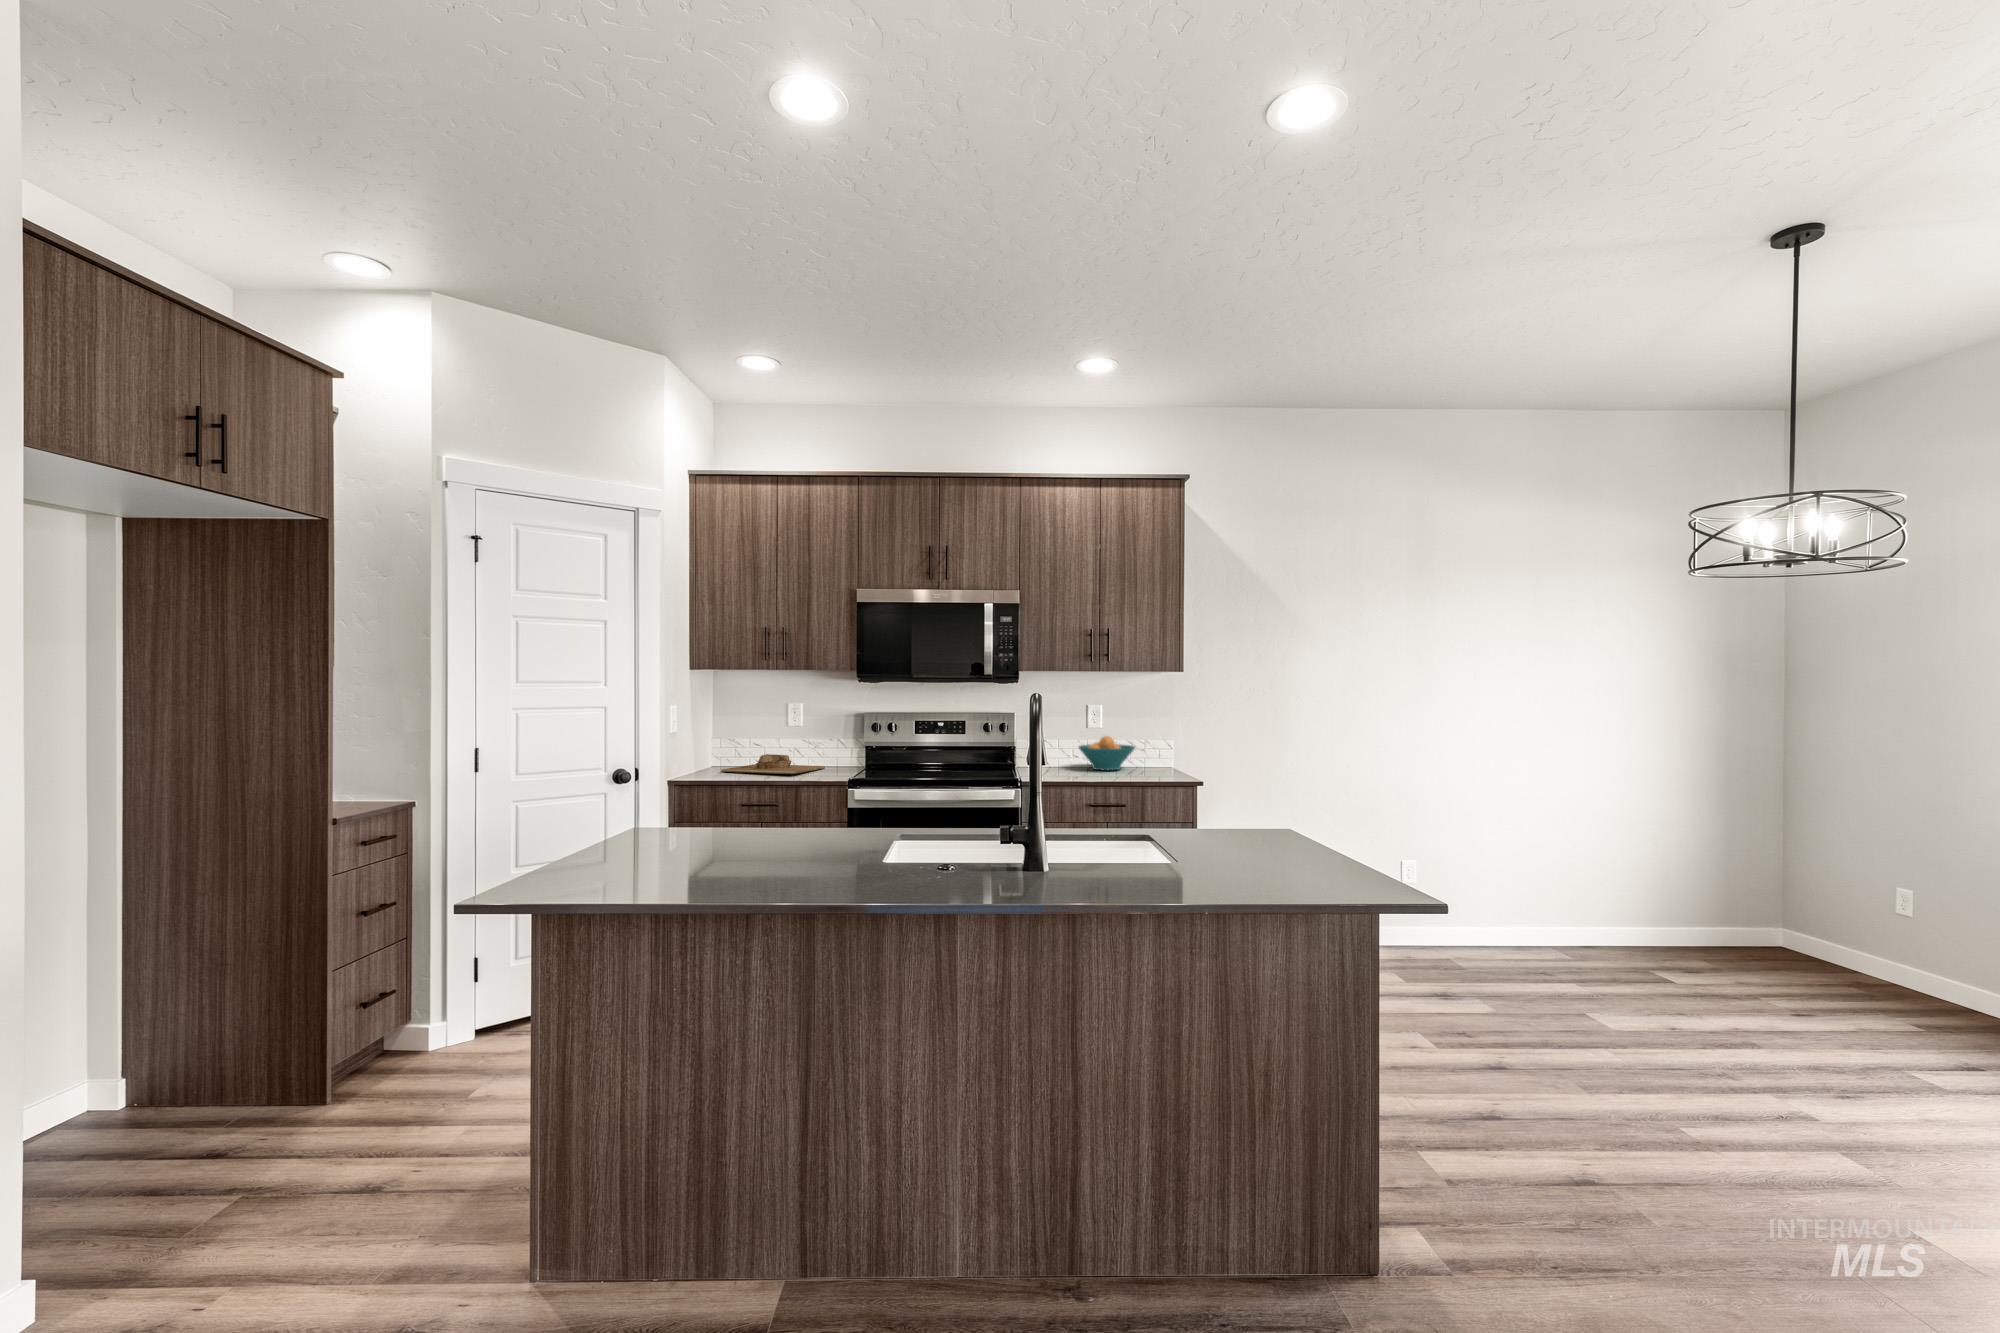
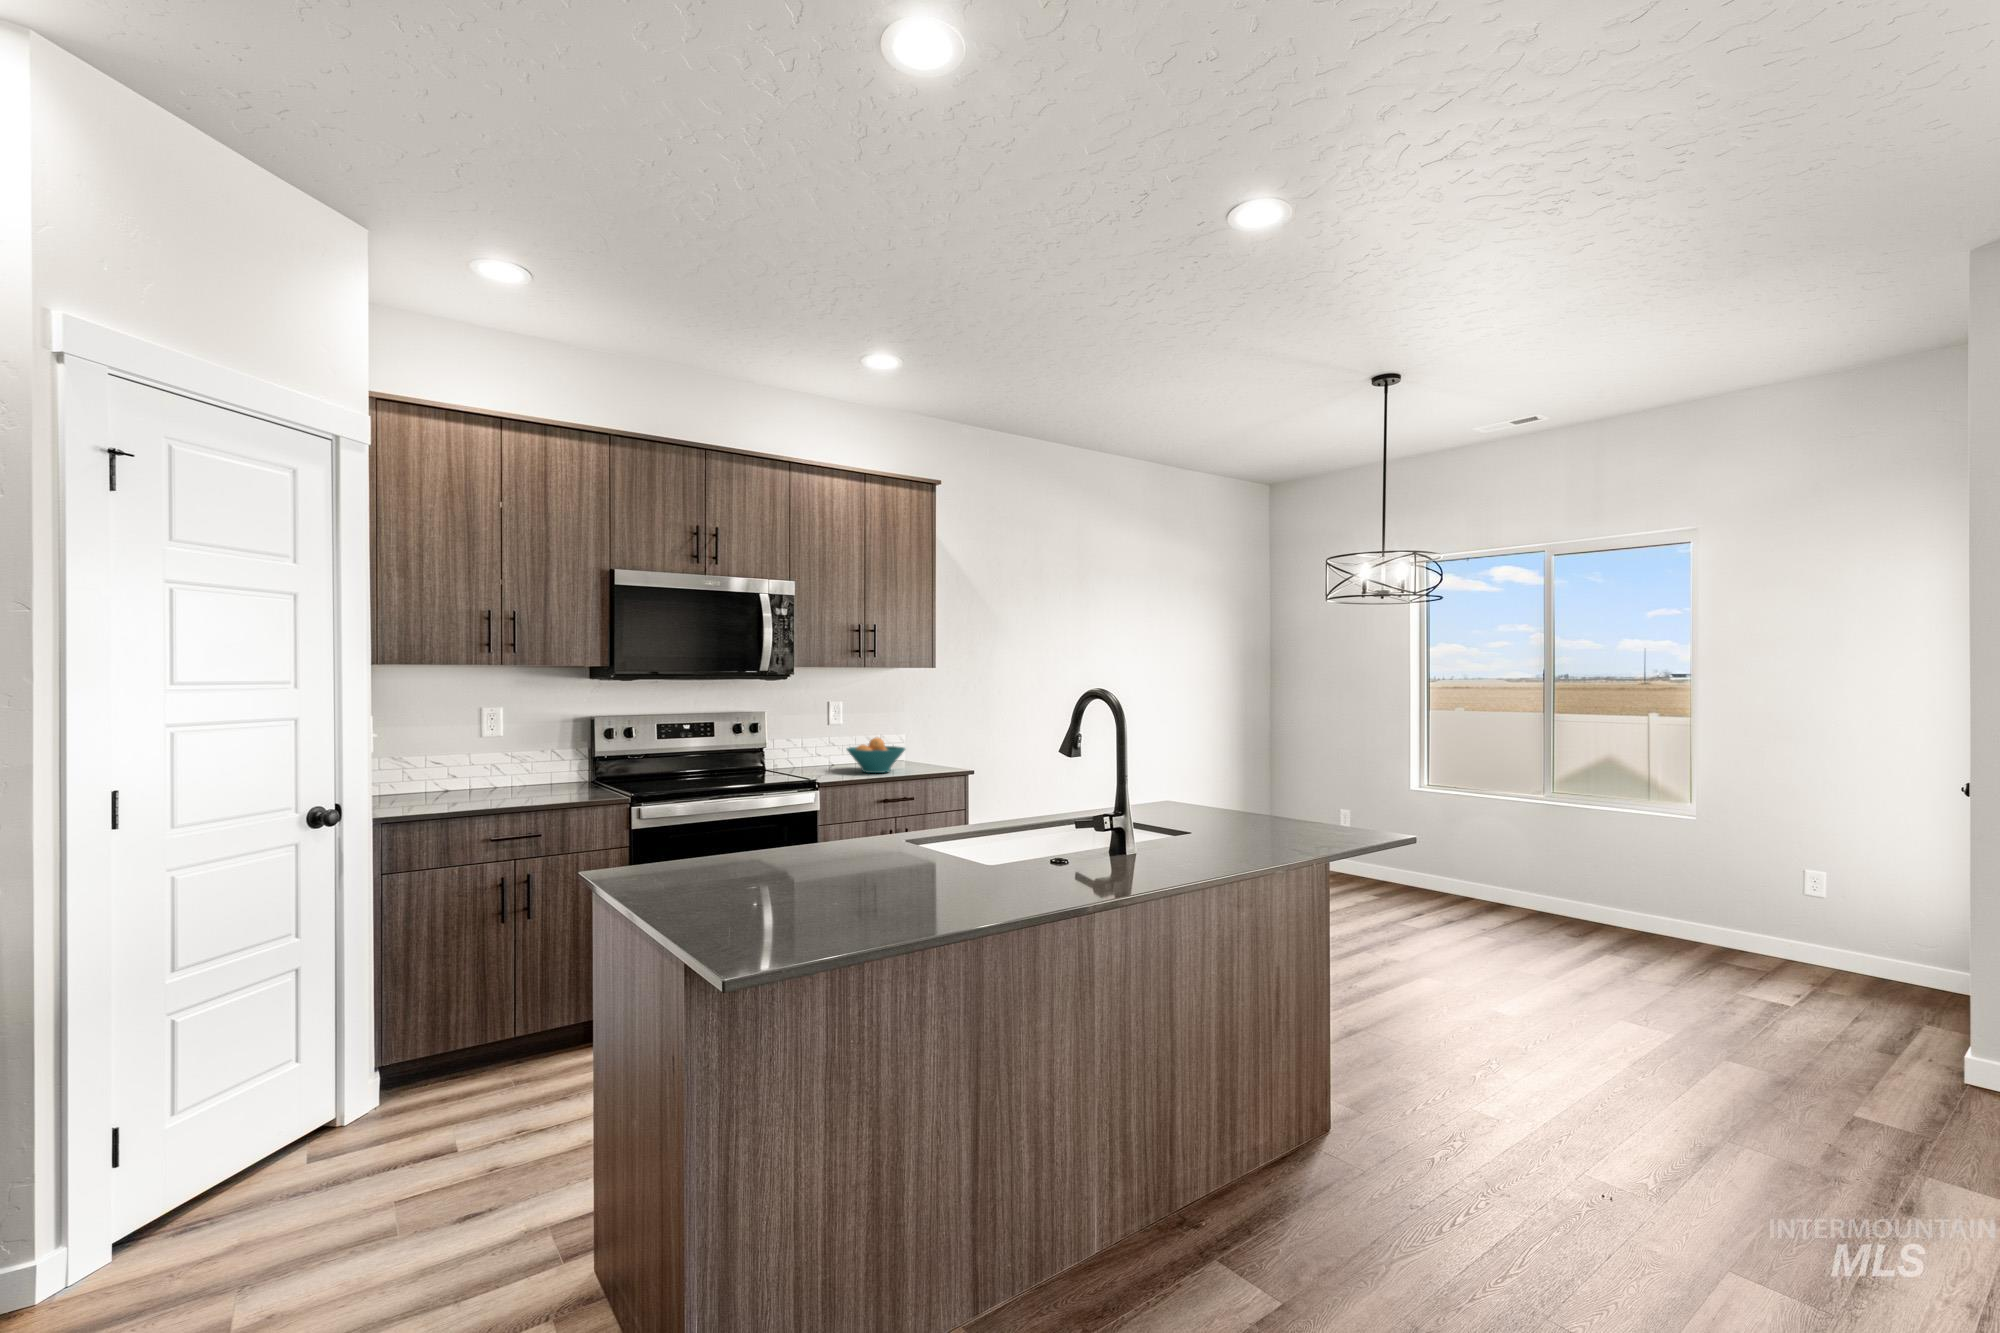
cutting board: present [721,754,825,774] -> none [428,775,563,803]

